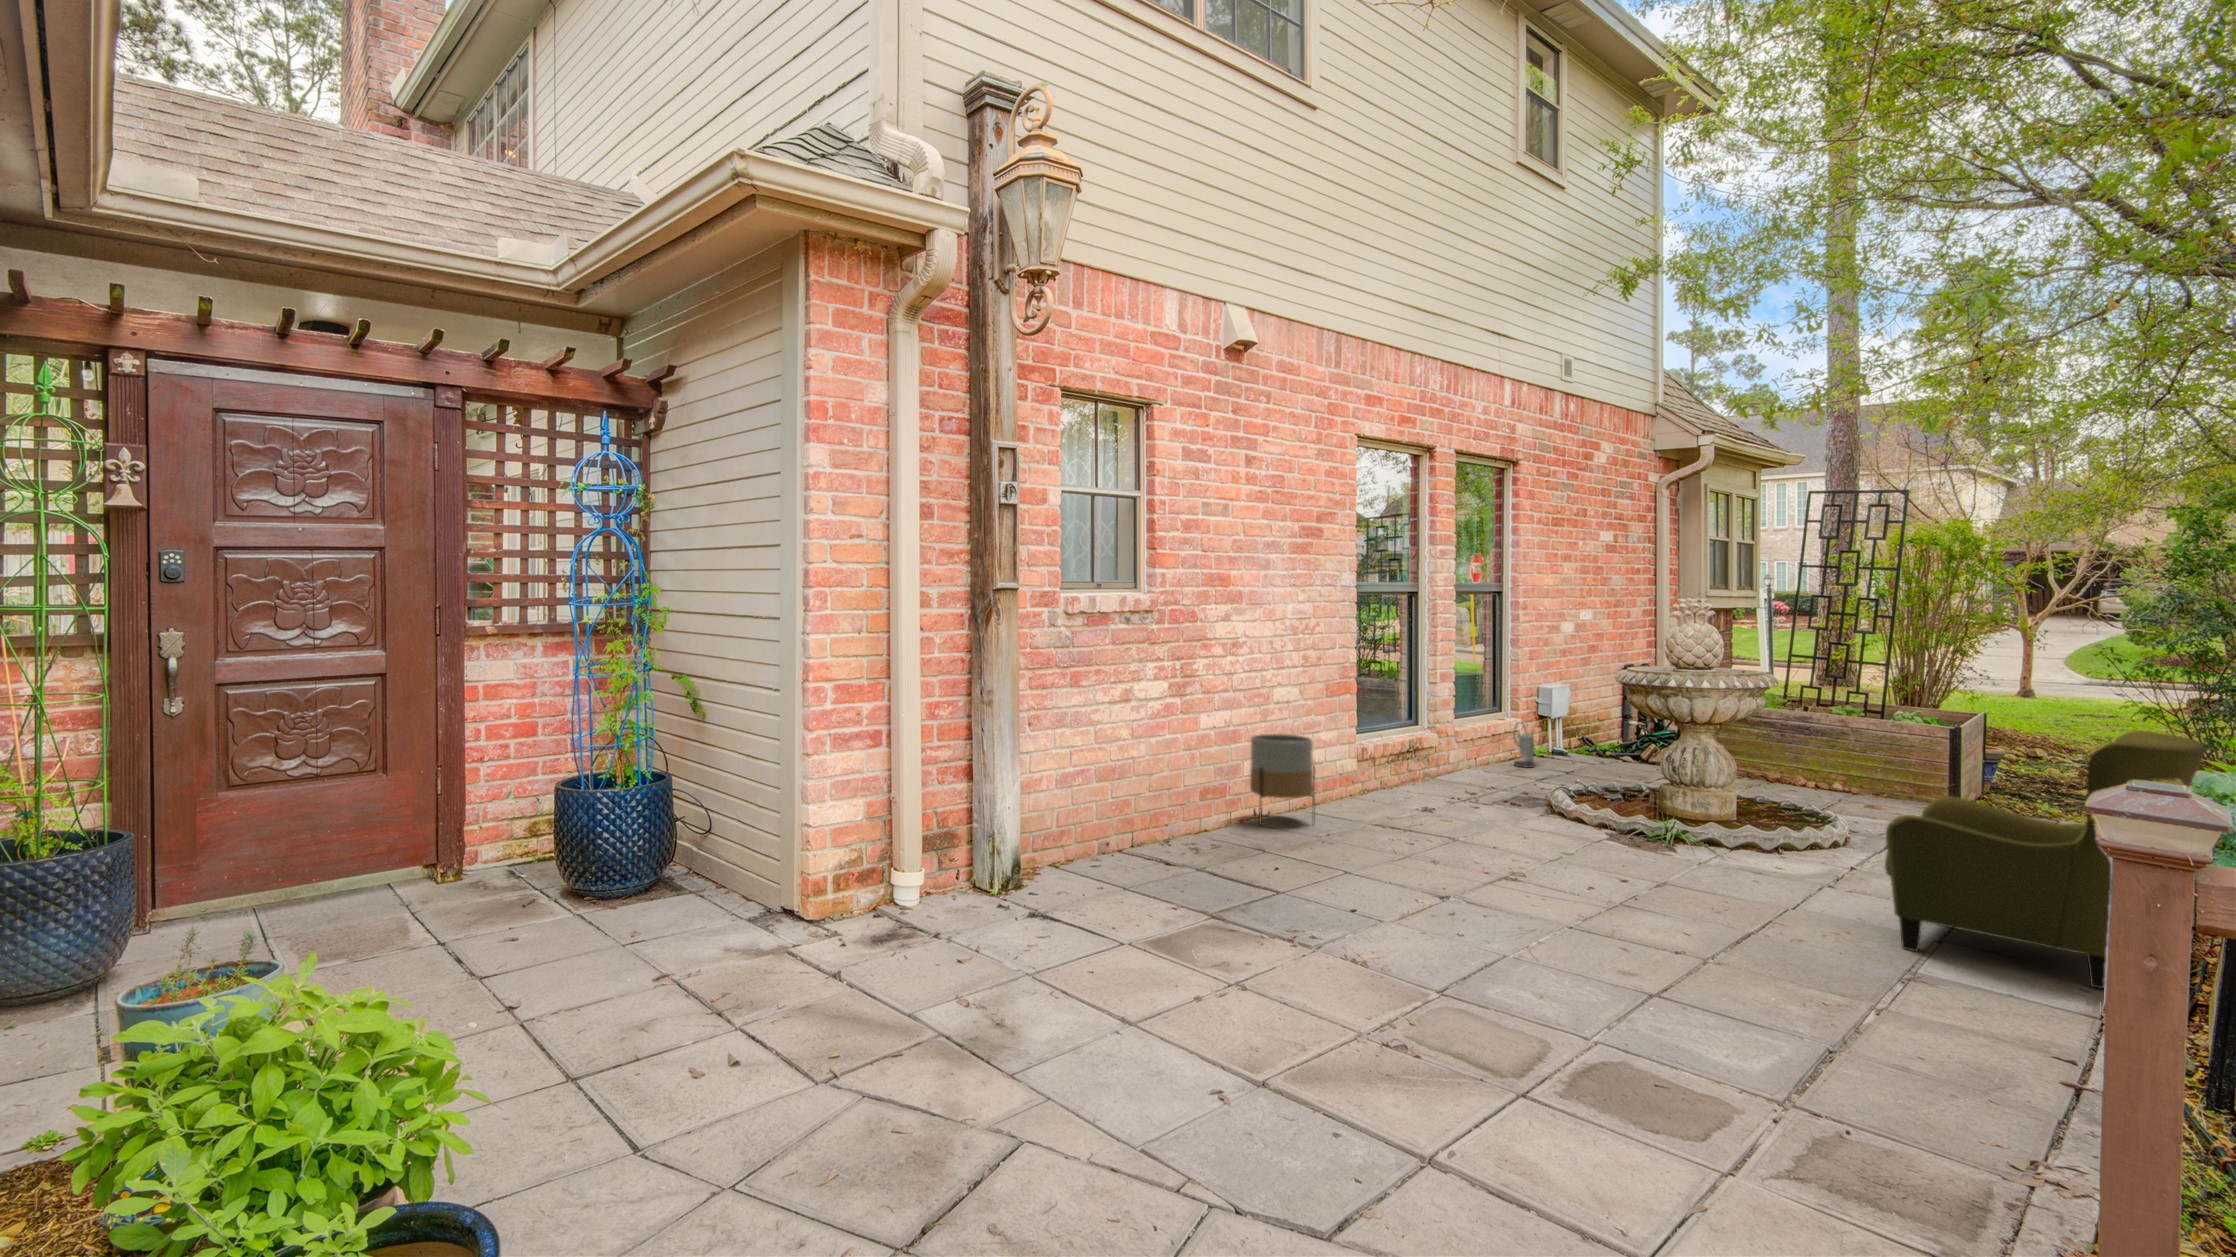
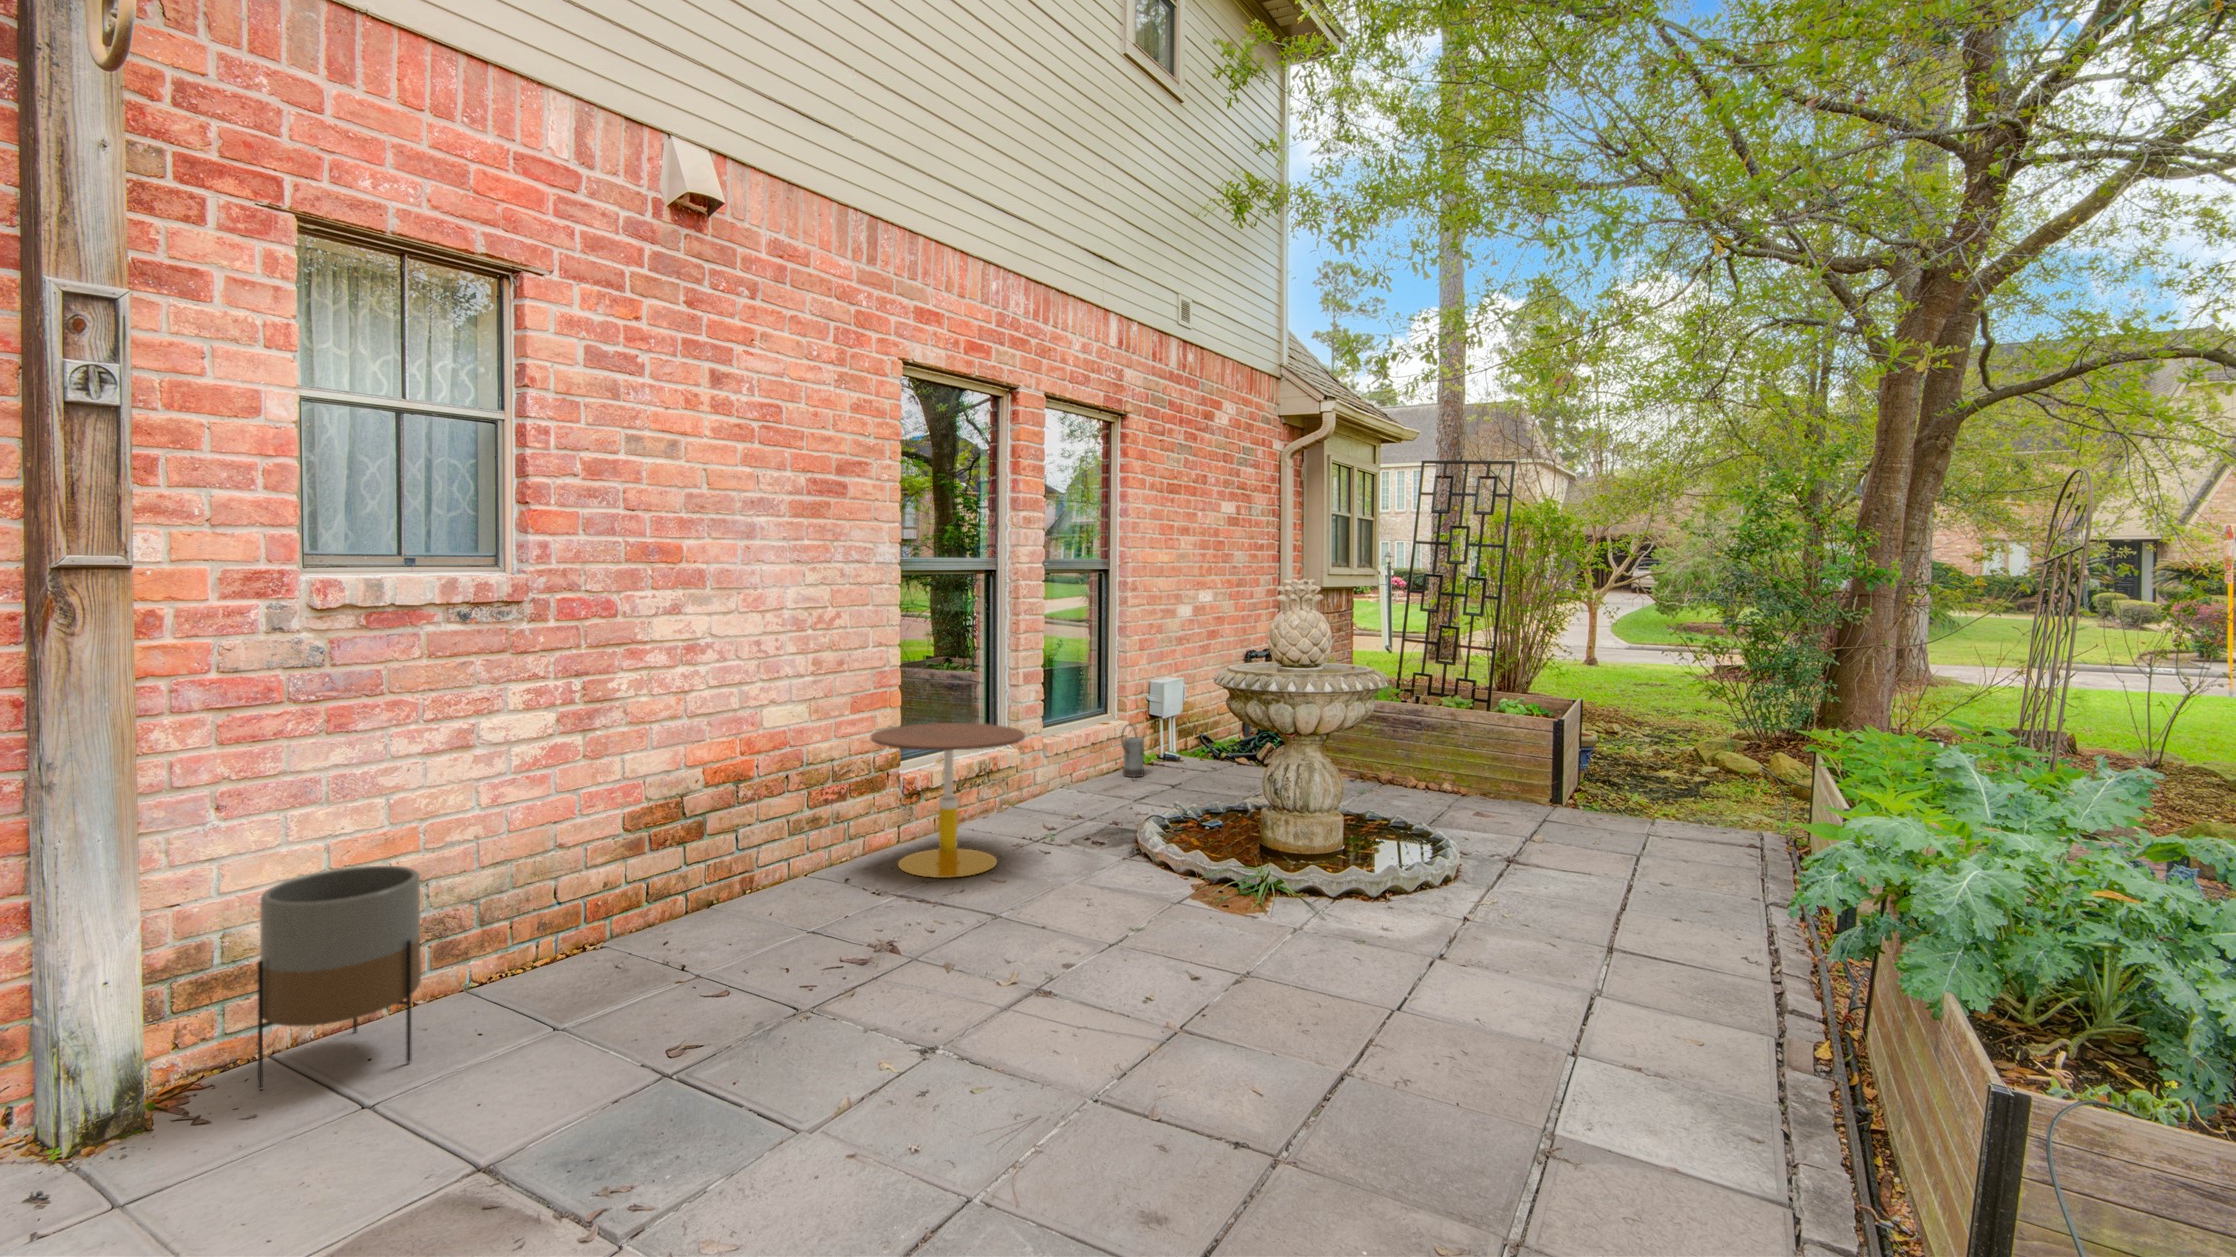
side table: none [1337,706,1457,815] -> present [871,723,1025,878]
armchair: present [1885,731,2206,989] -> none [1508,763,1882,1145]
planter: present [1250,734,1315,825] -> present [258,866,421,1090]

